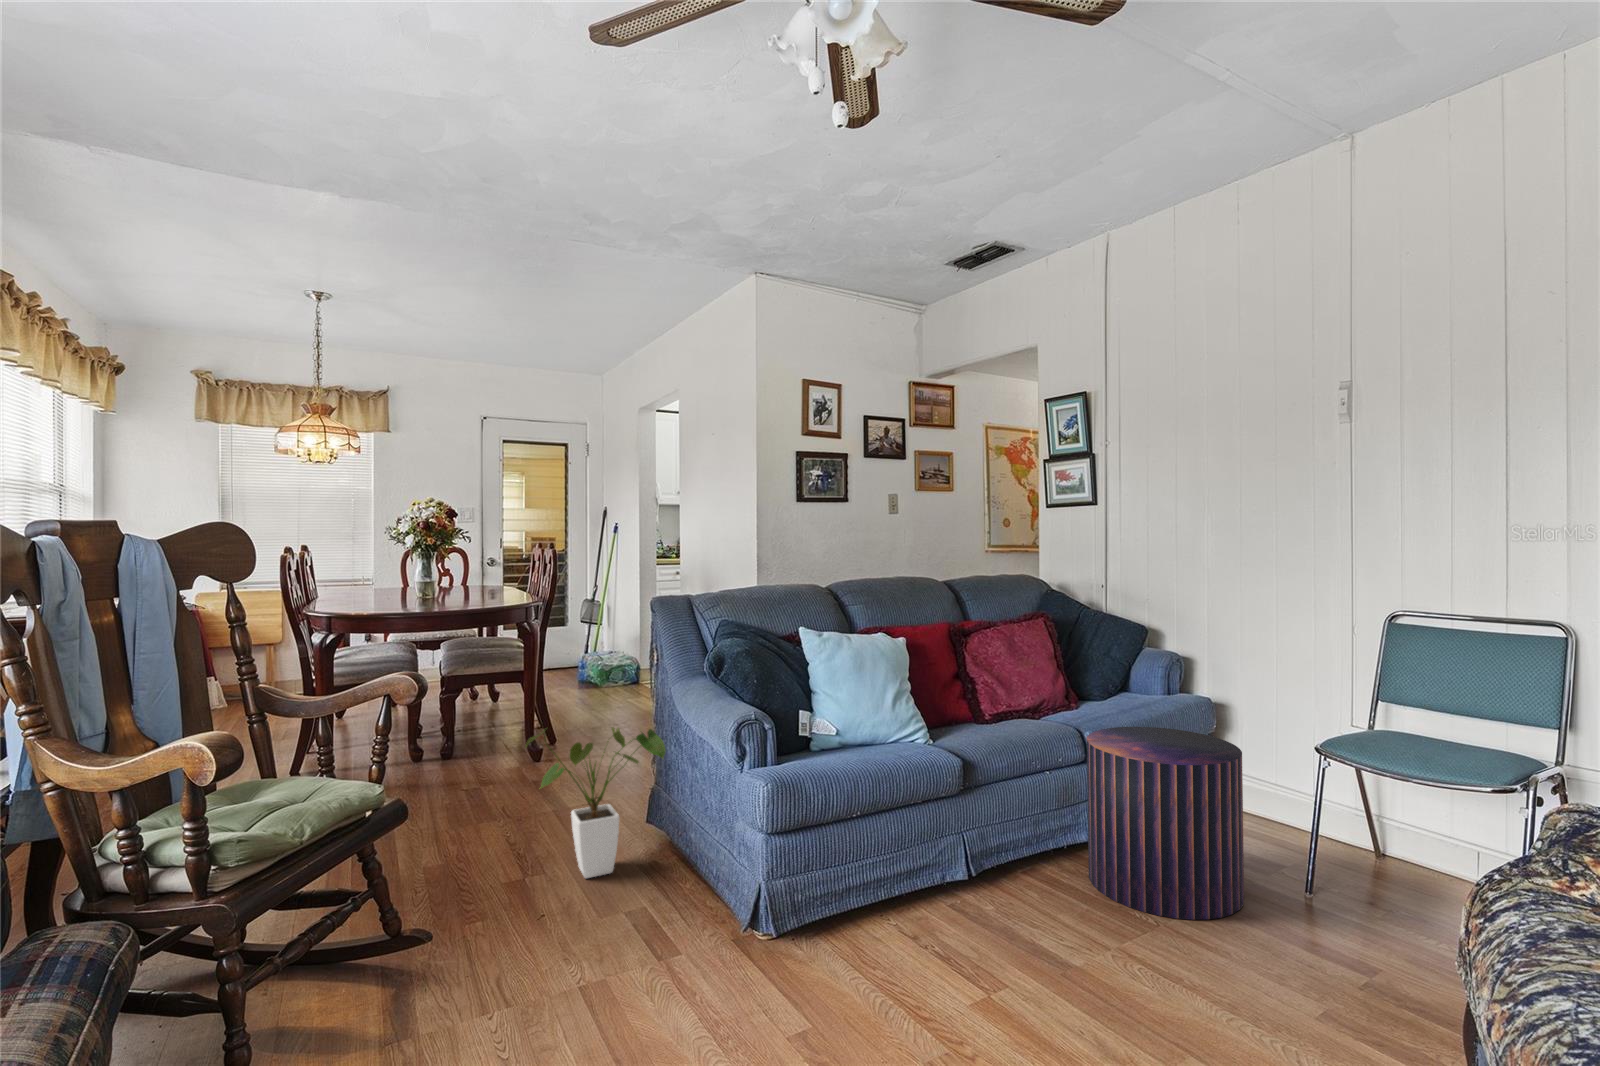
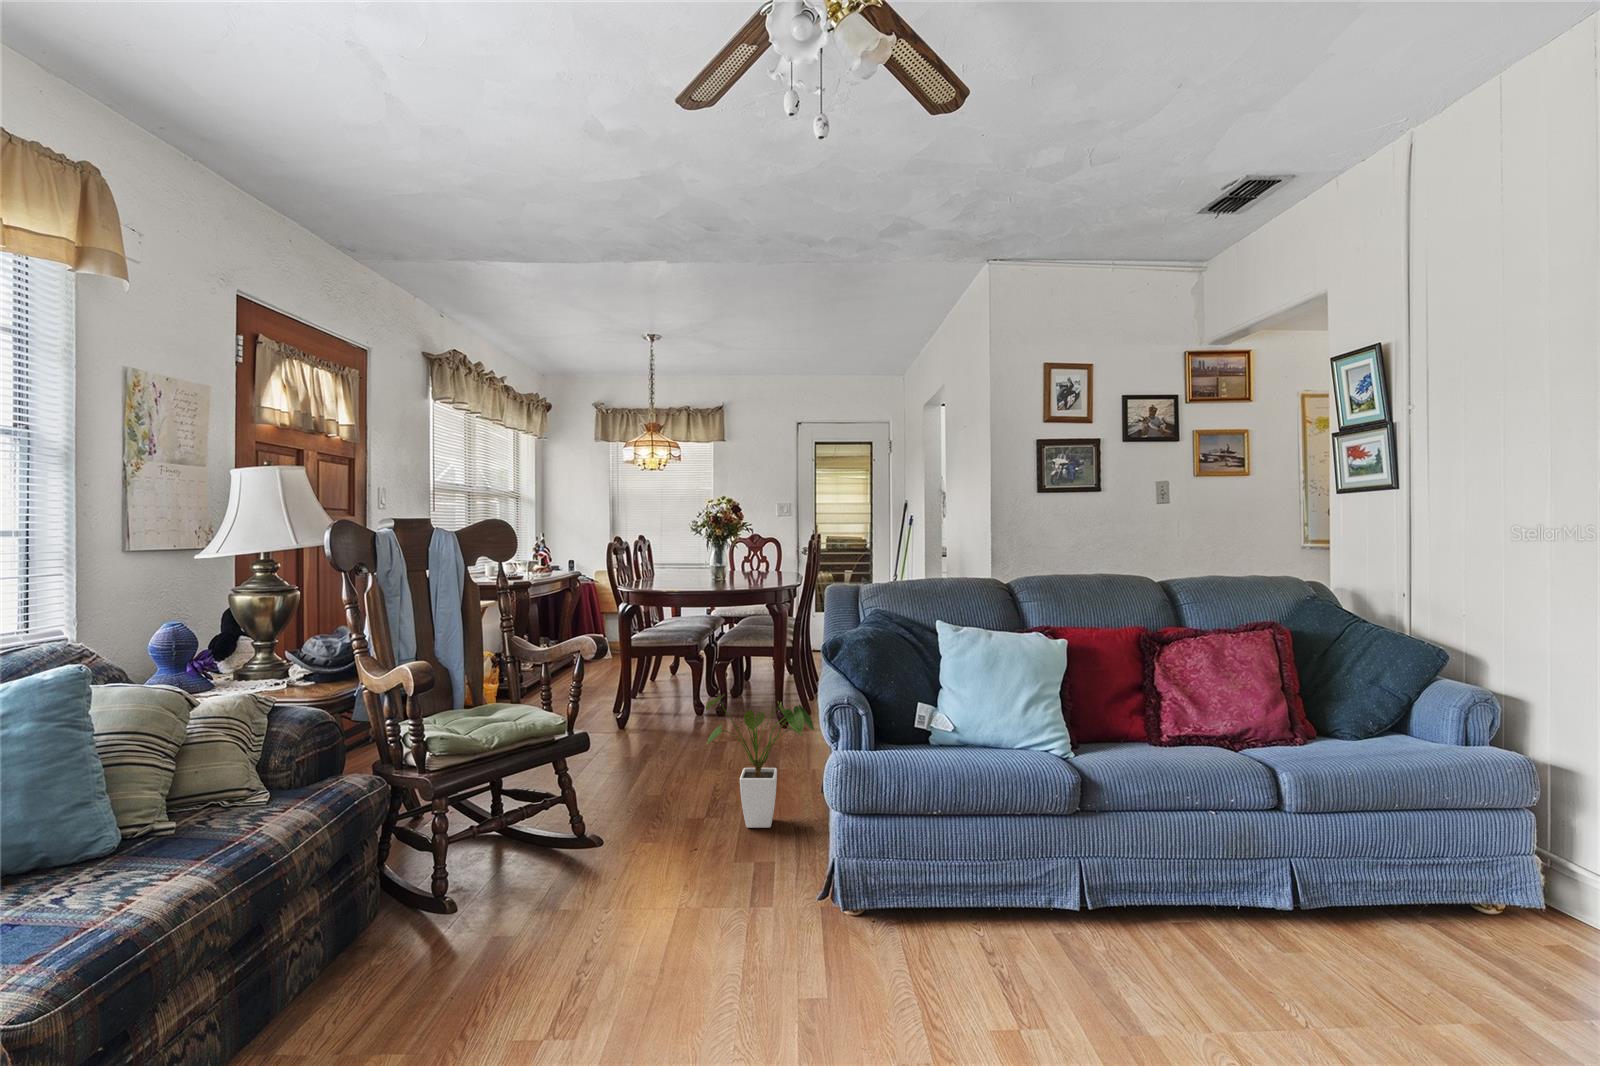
pouf: present [1087,727,1244,920] -> none [1245,770,1466,1033]

